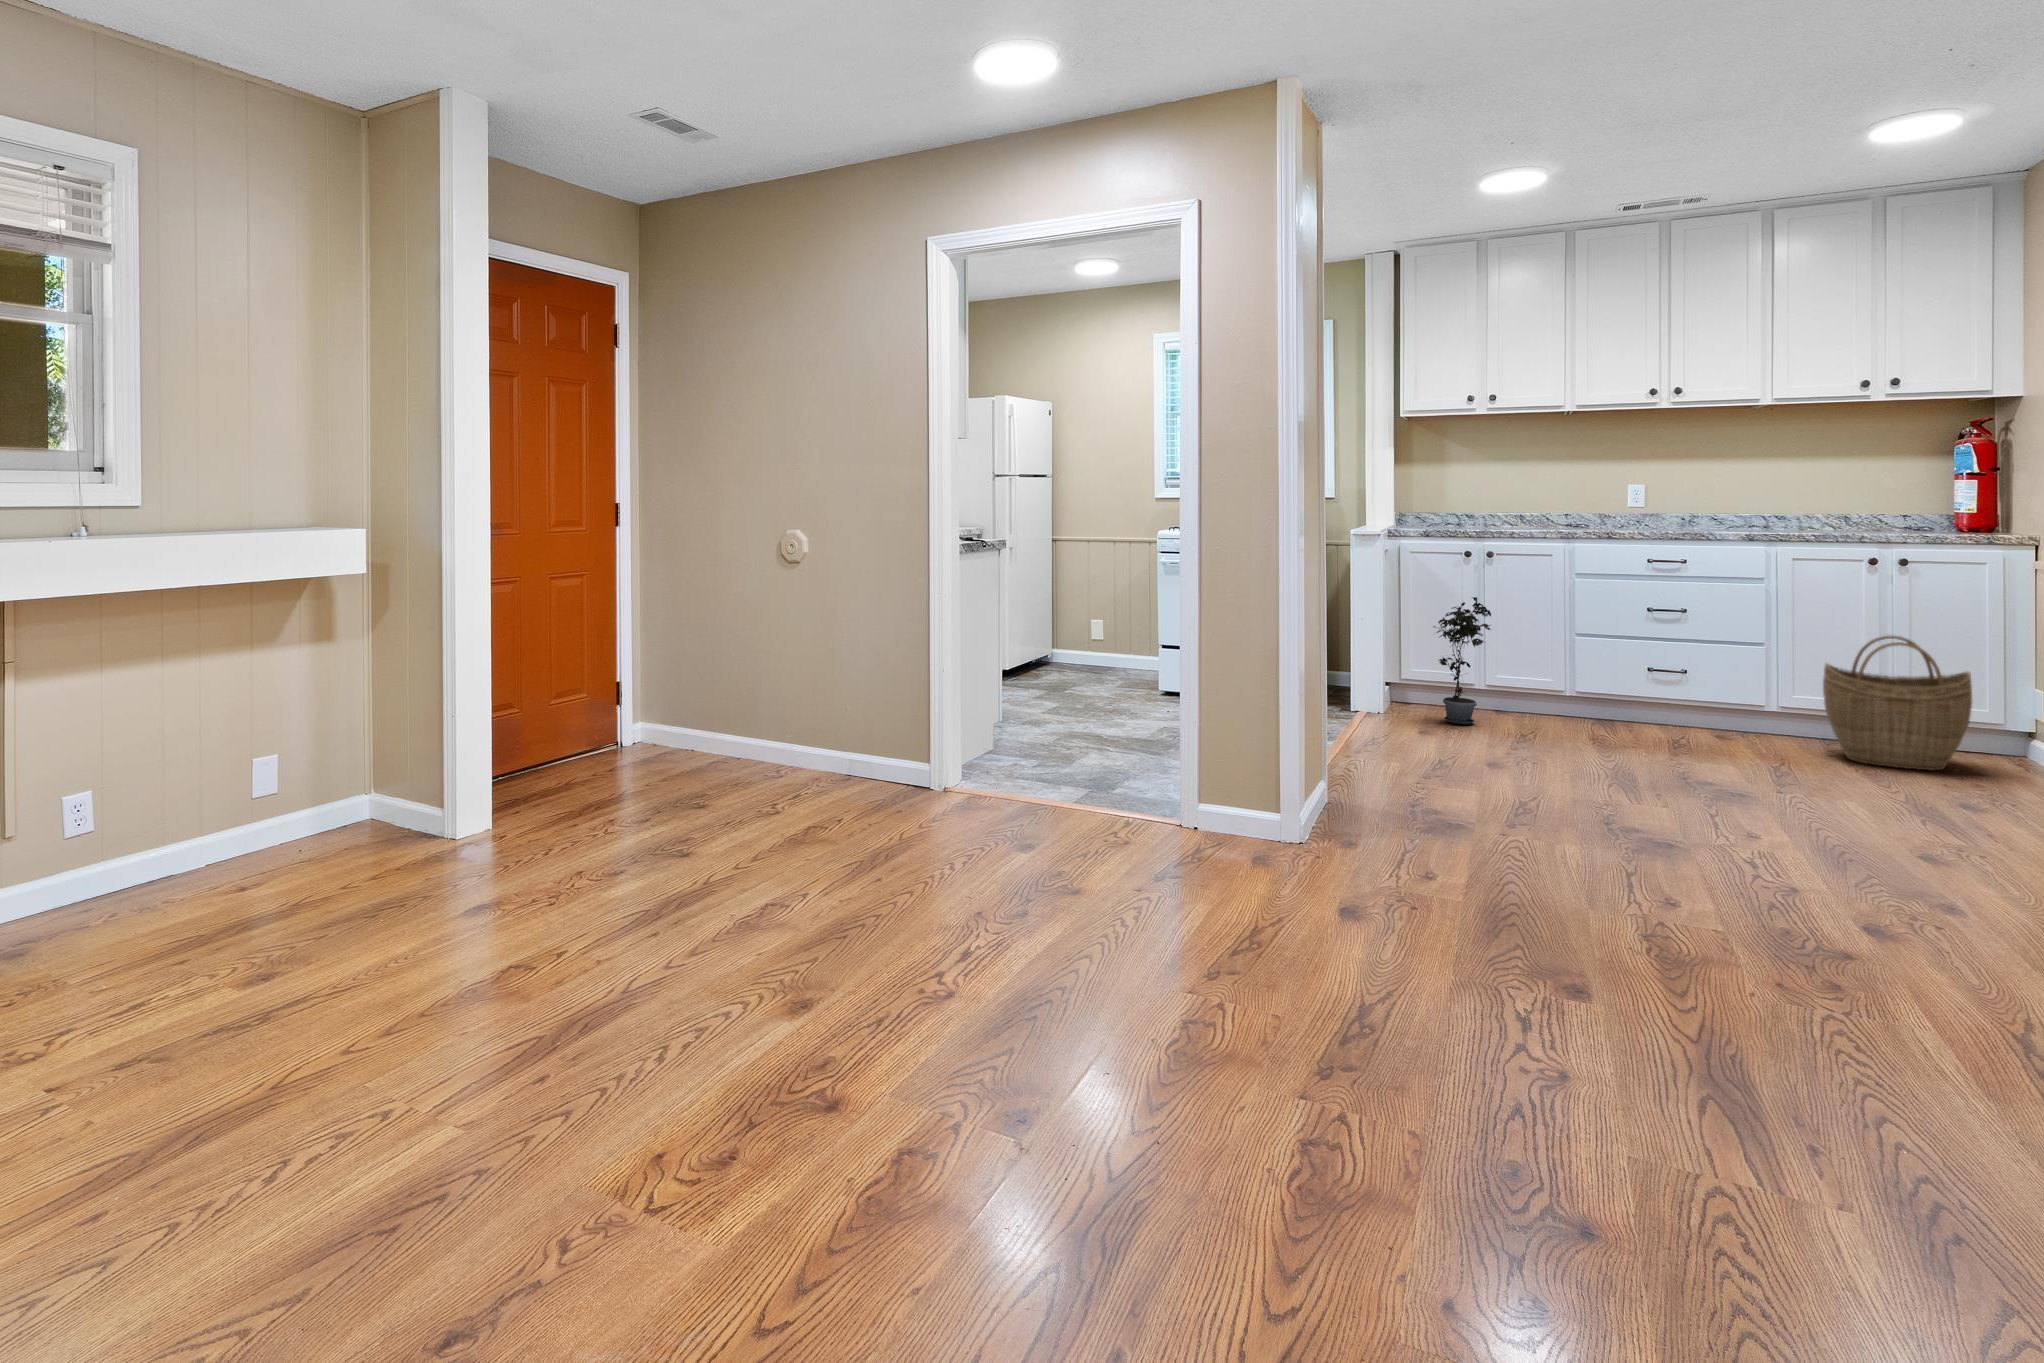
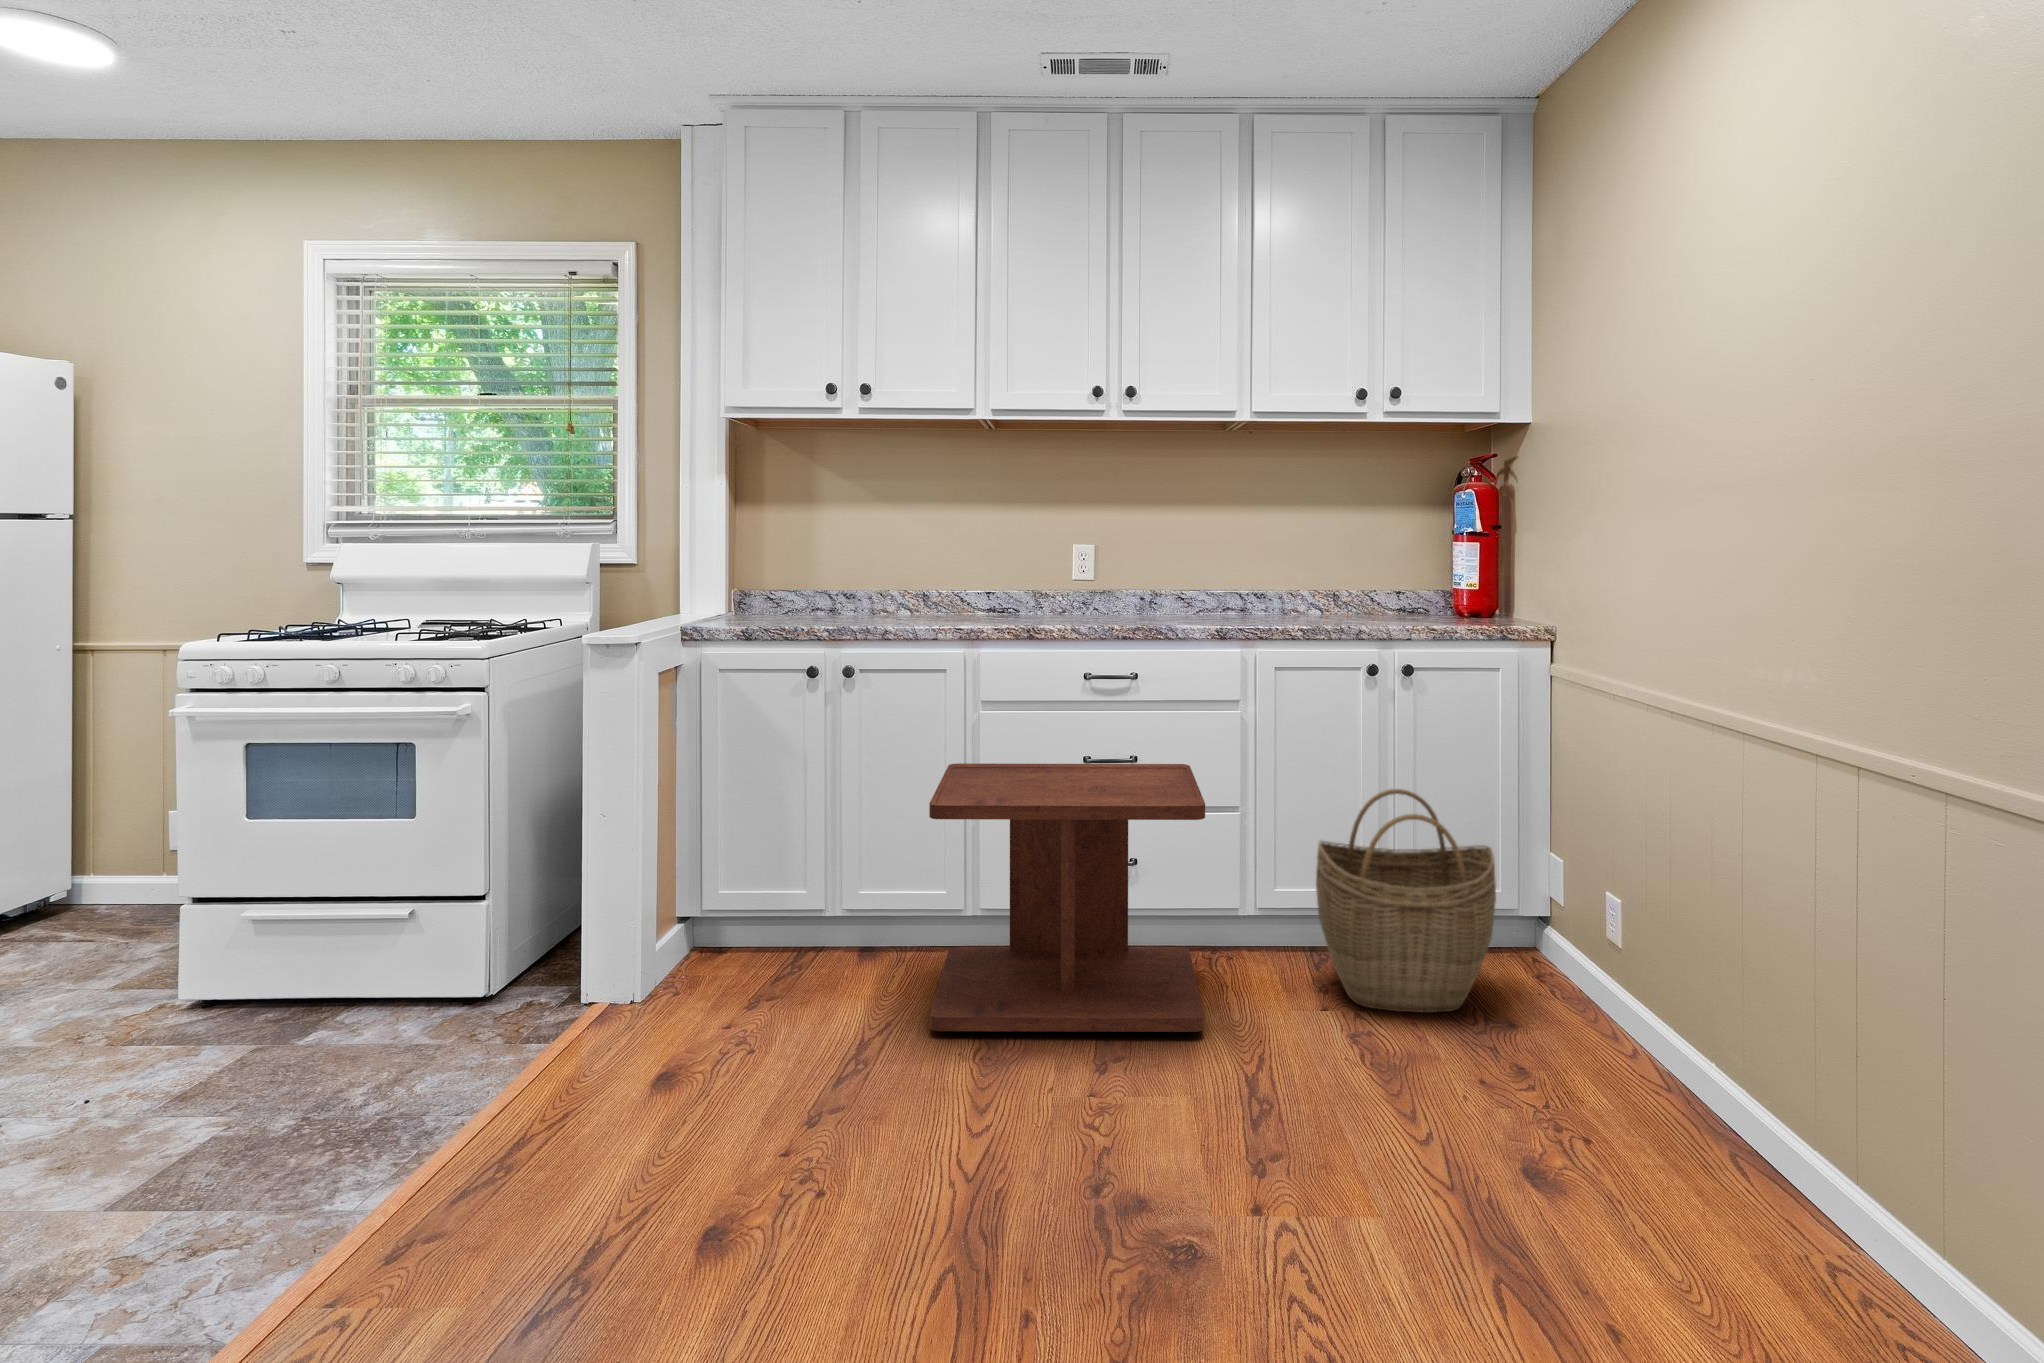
potted plant: present [1434,597,1491,725] -> none [741,756,845,1000]
side table: none [1552,609,1737,756] -> present [929,763,1205,1032]

